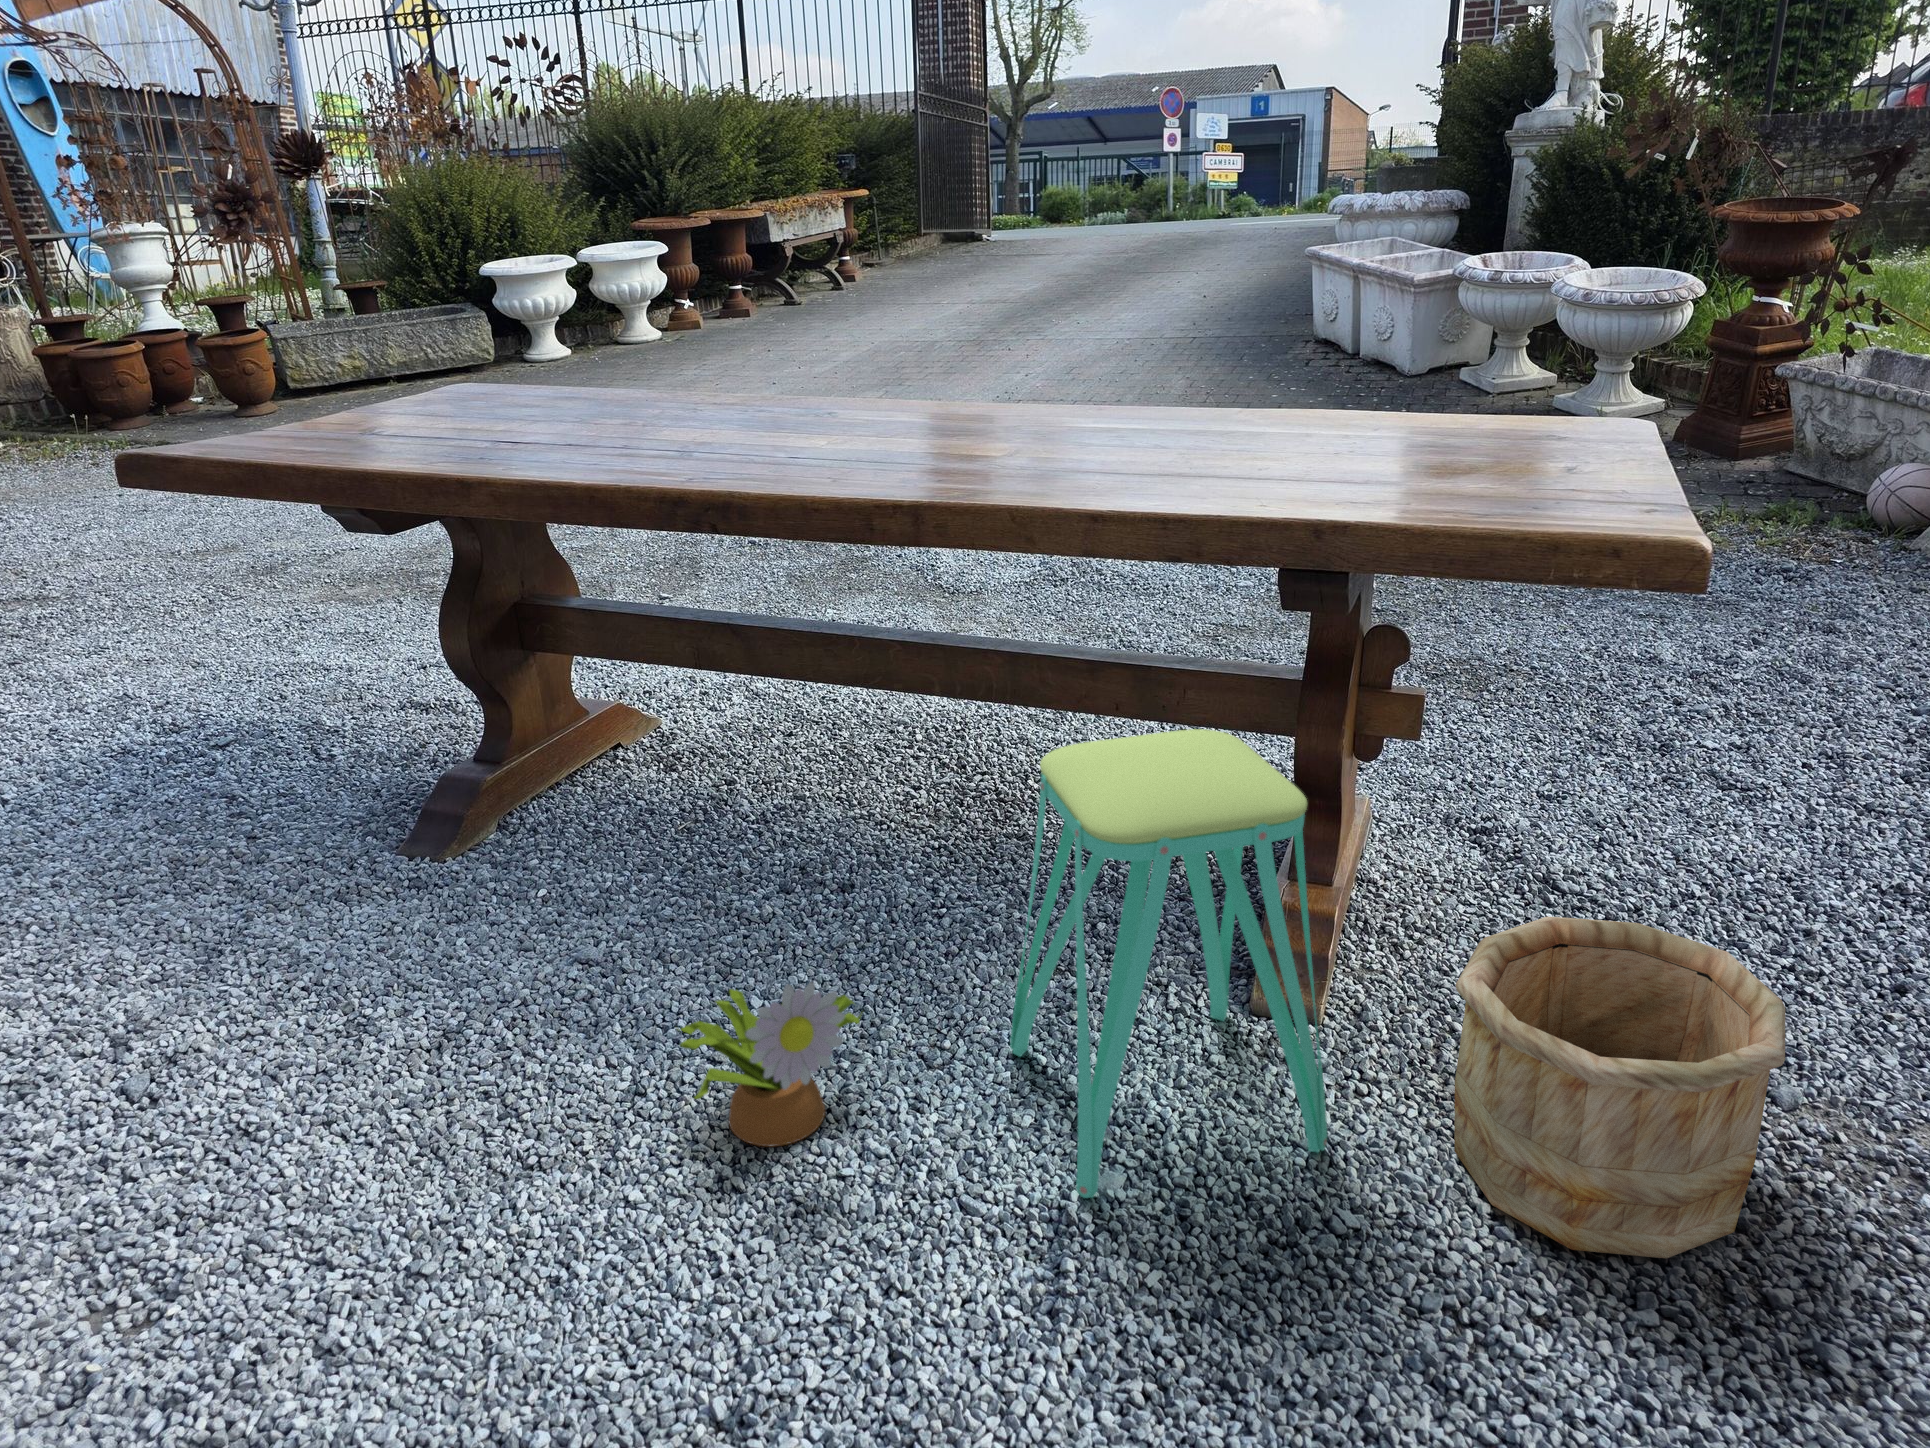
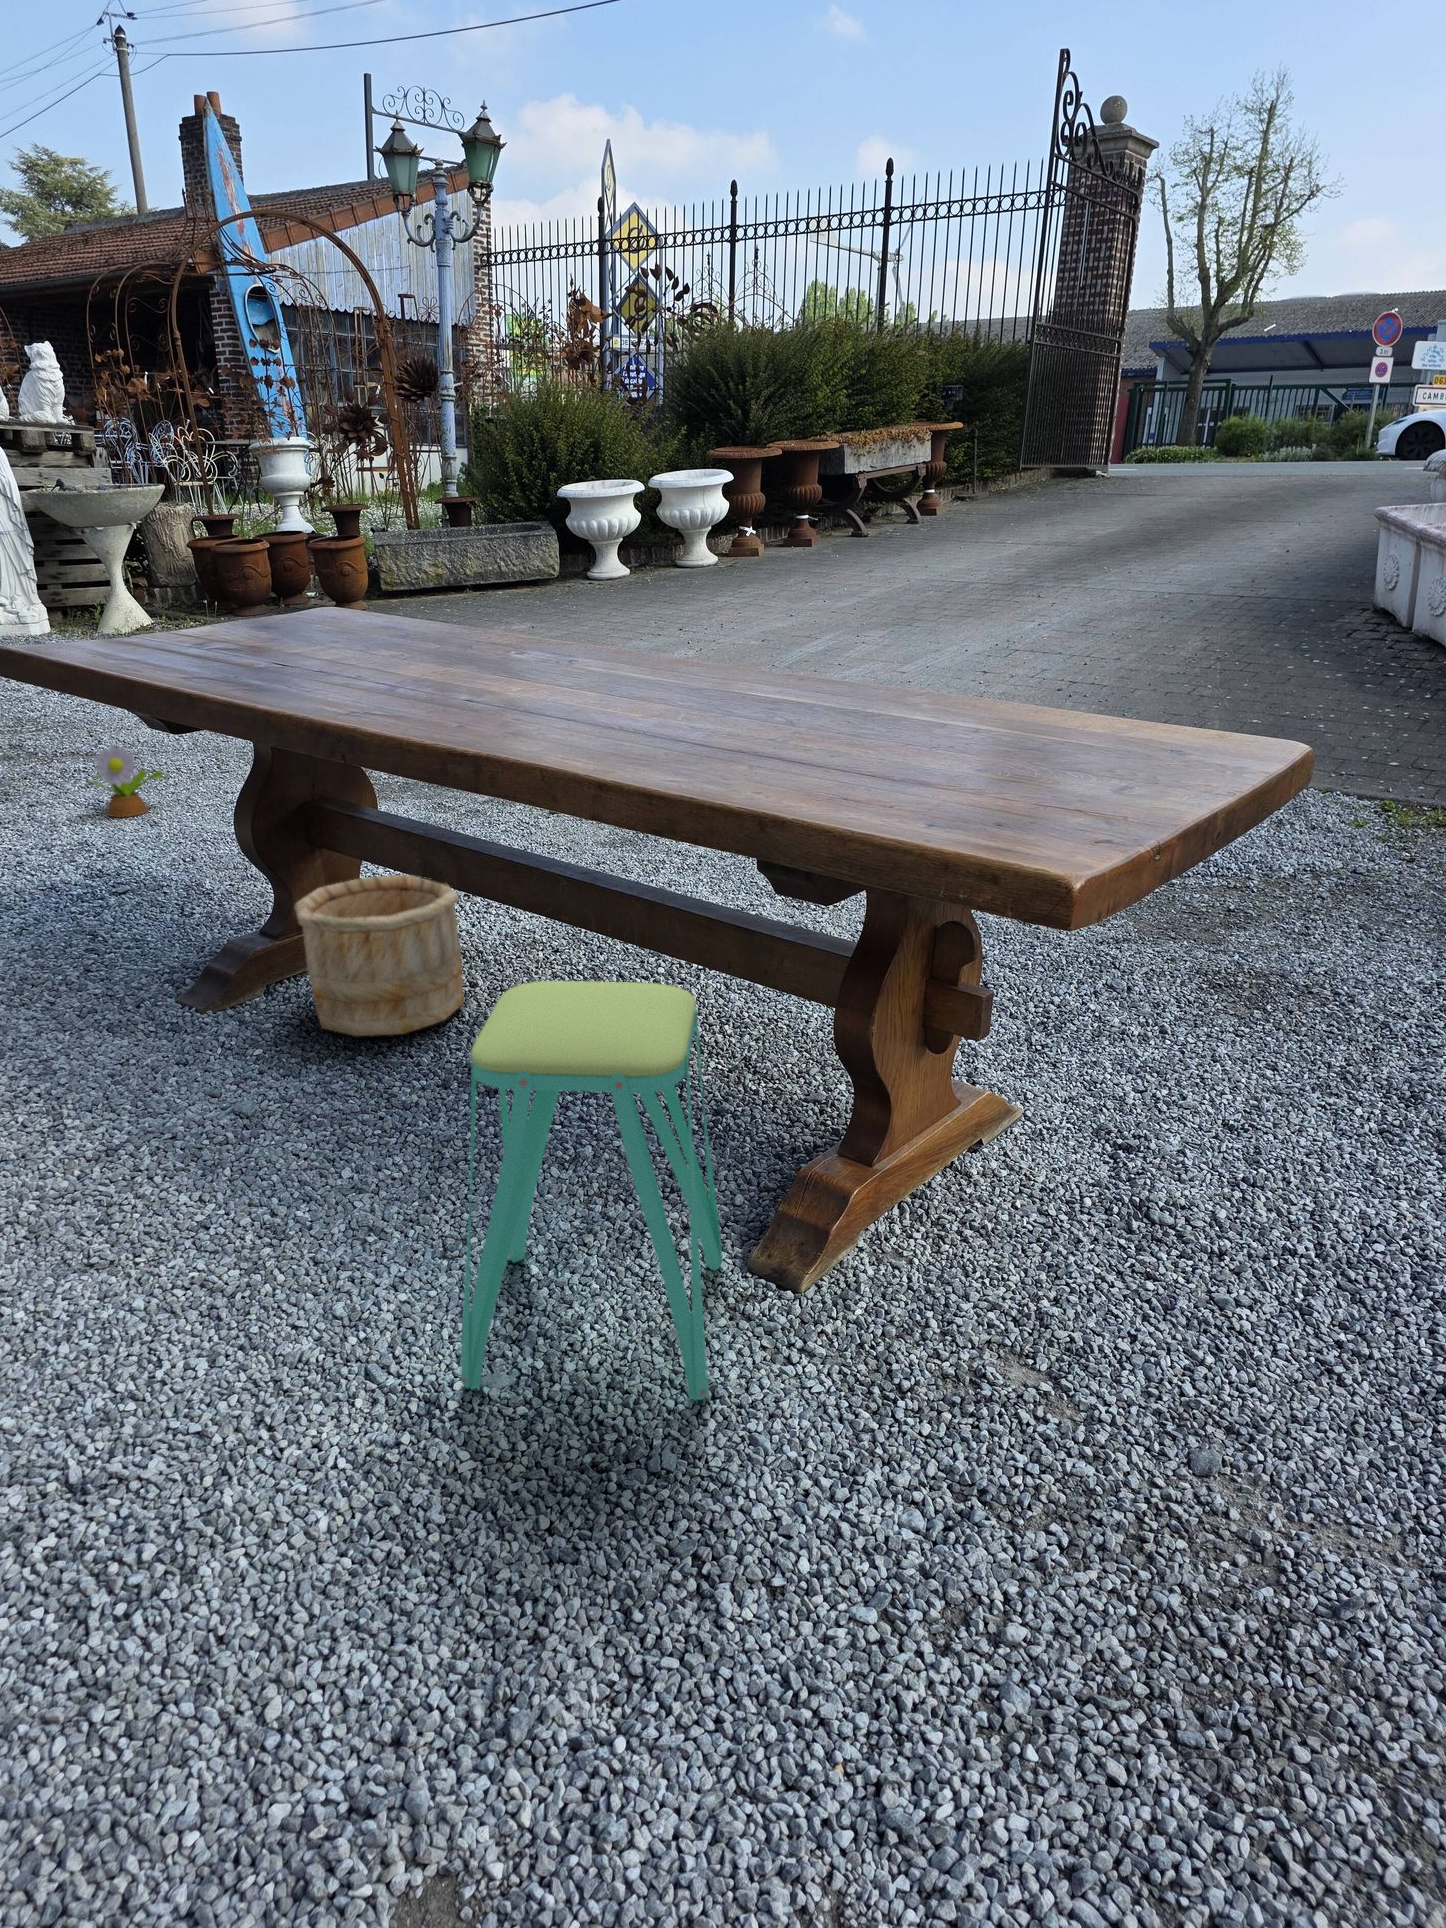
wooden bucket: present [1454,916,1785,1258] -> present [294,875,464,1036]
decorative plant: present [677,982,862,1146] -> present [84,744,166,817]

